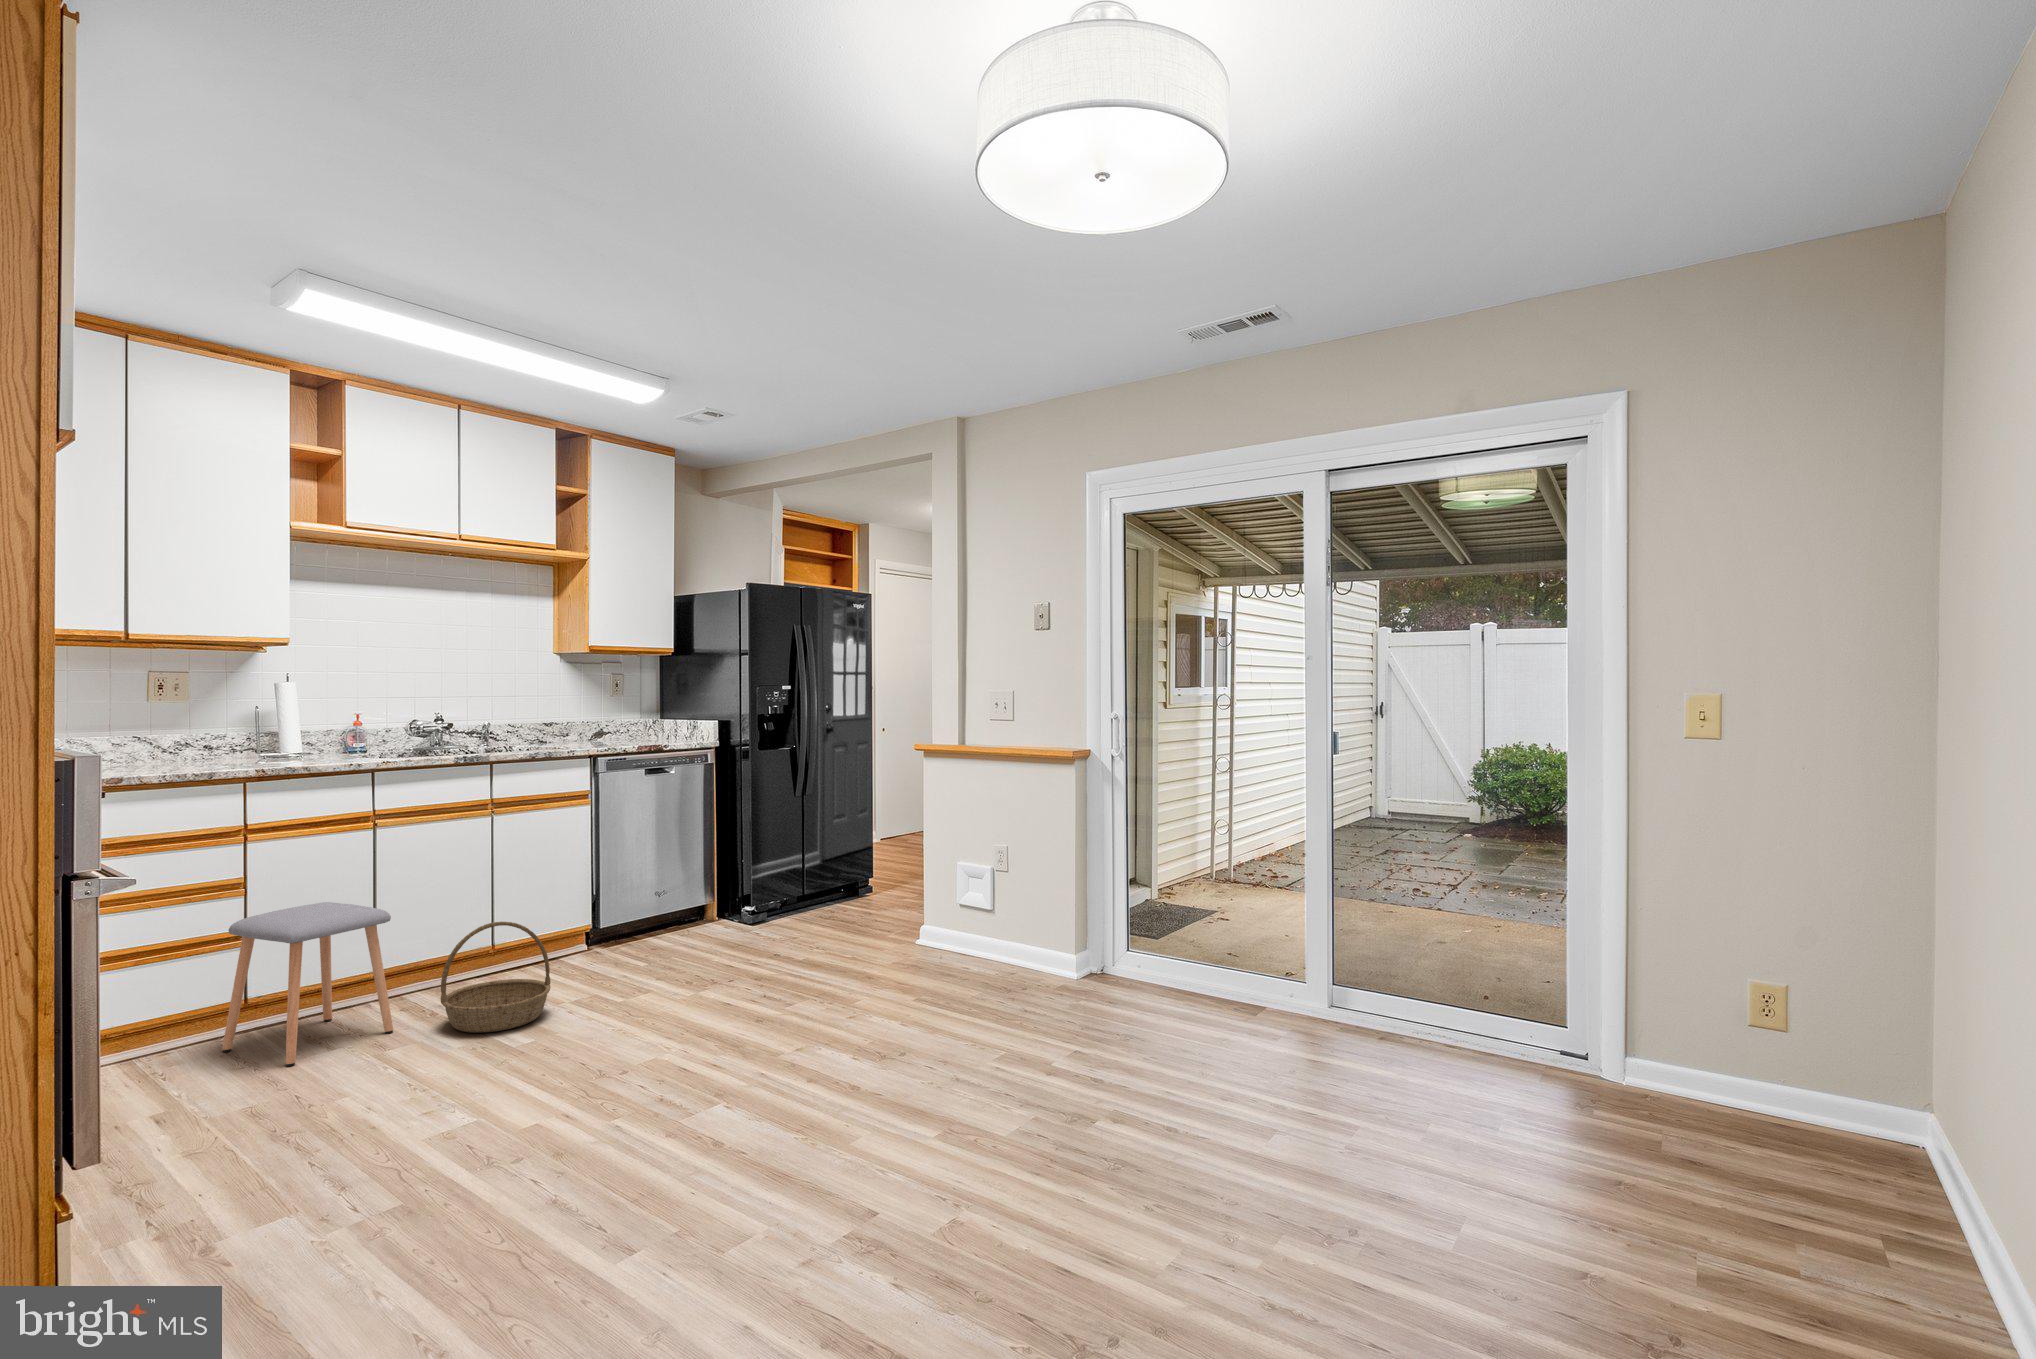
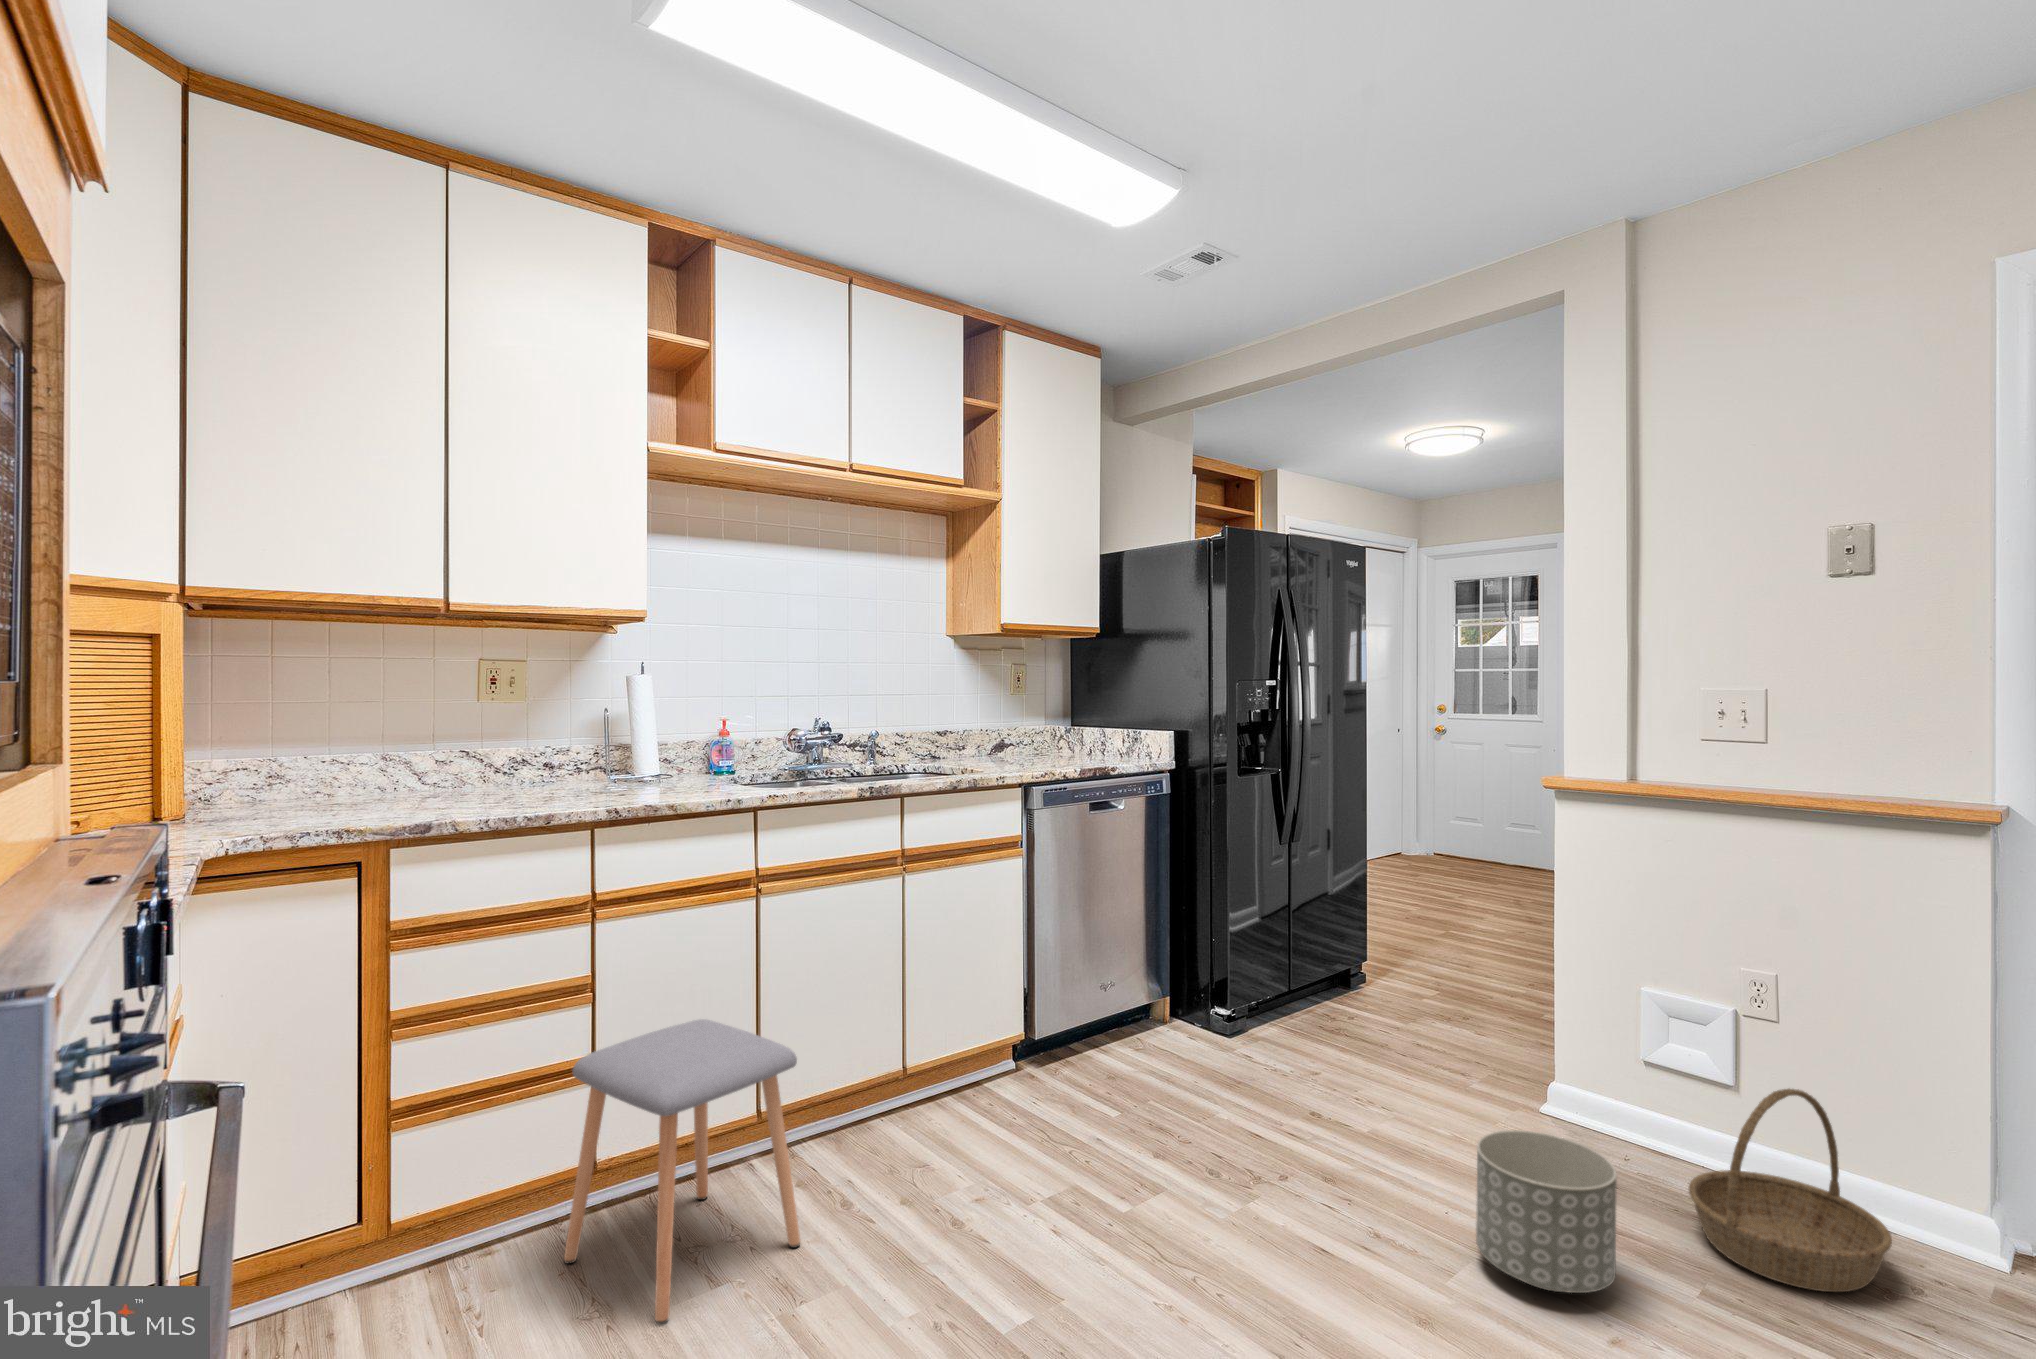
basket: present [441,922,551,1033] -> present [1688,1089,1892,1292]
planter: none [811,932,879,1008] -> present [1476,1130,1617,1293]

